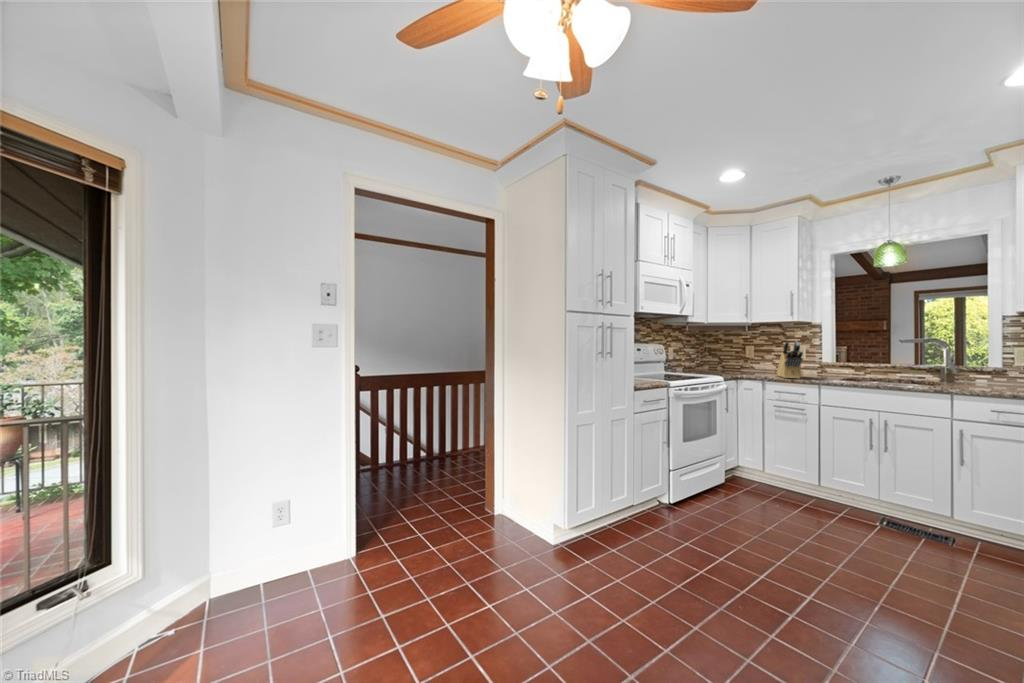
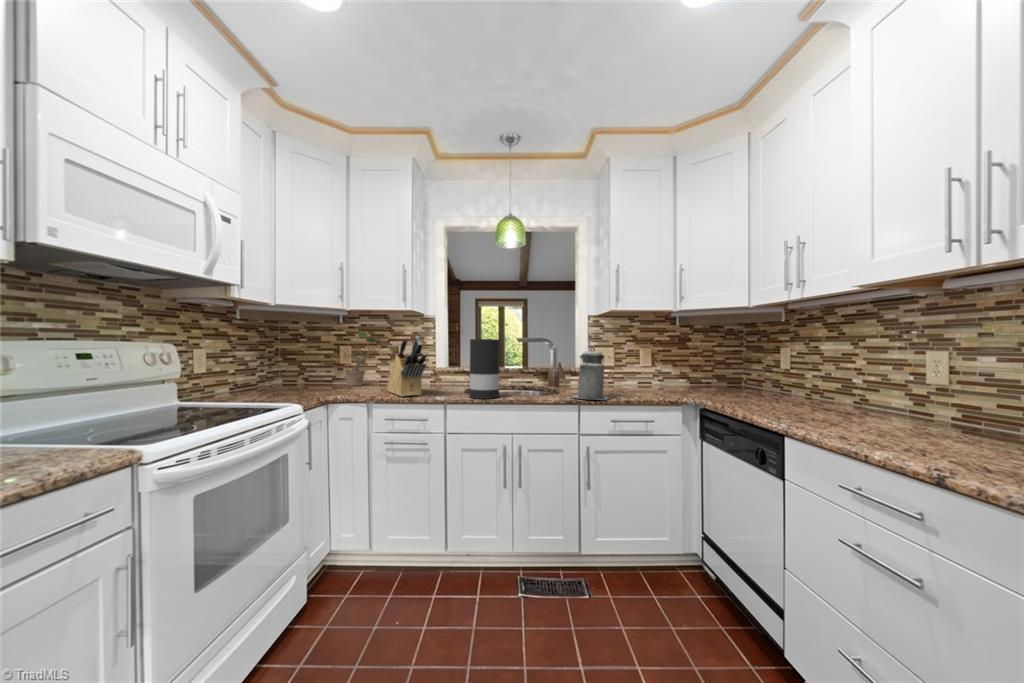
potted plant: none [739,335,780,372] -> present [345,330,387,386]
vase: none [840,342,868,384] -> present [469,339,500,399]
canister: none [947,348,994,393] -> present [573,347,608,400]

